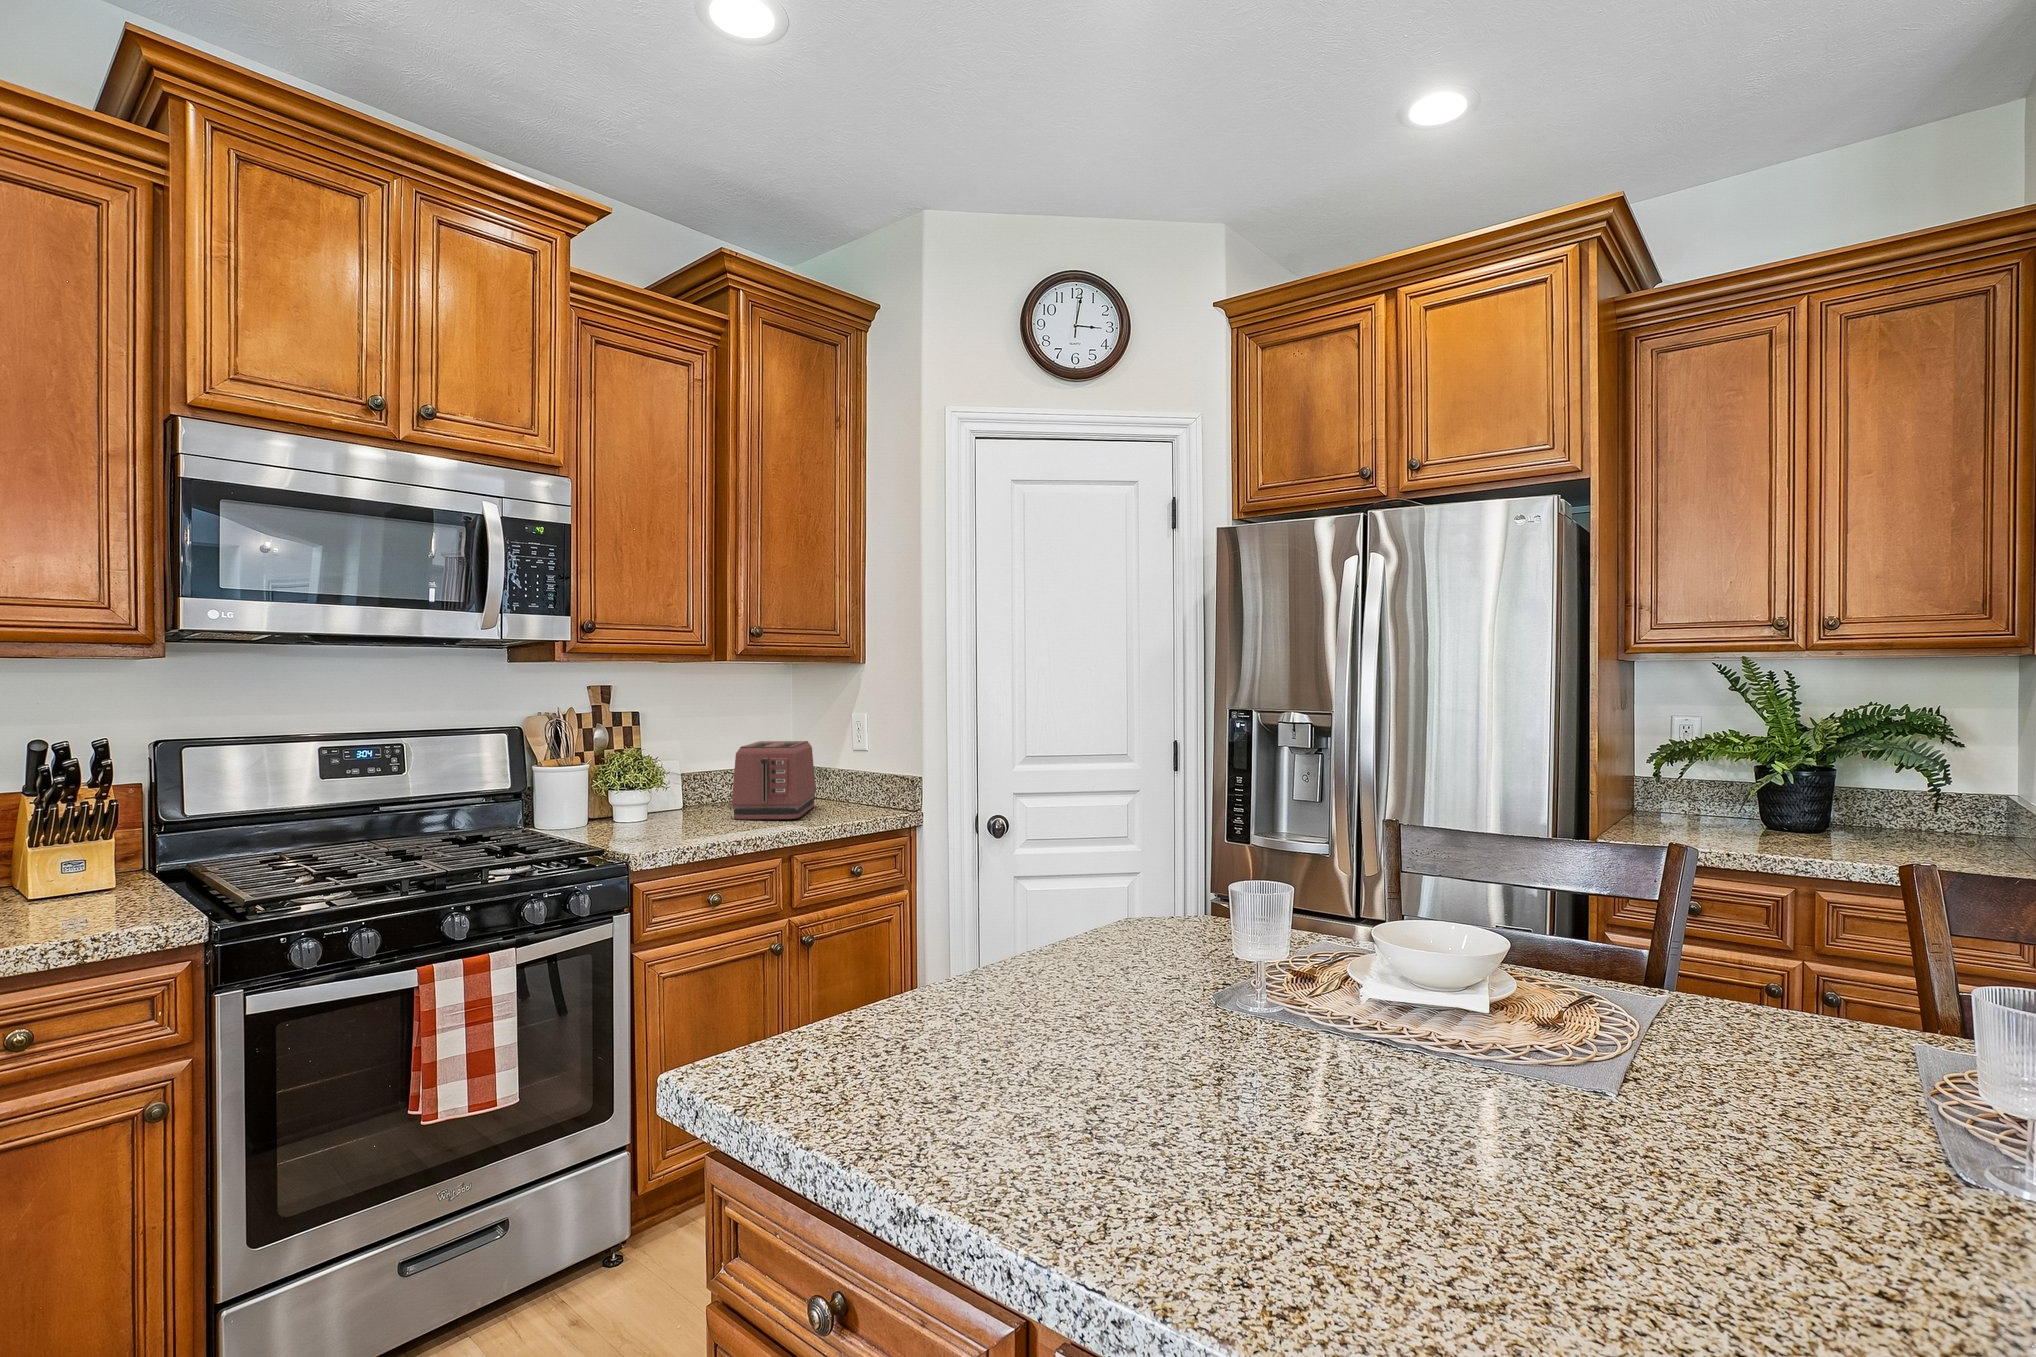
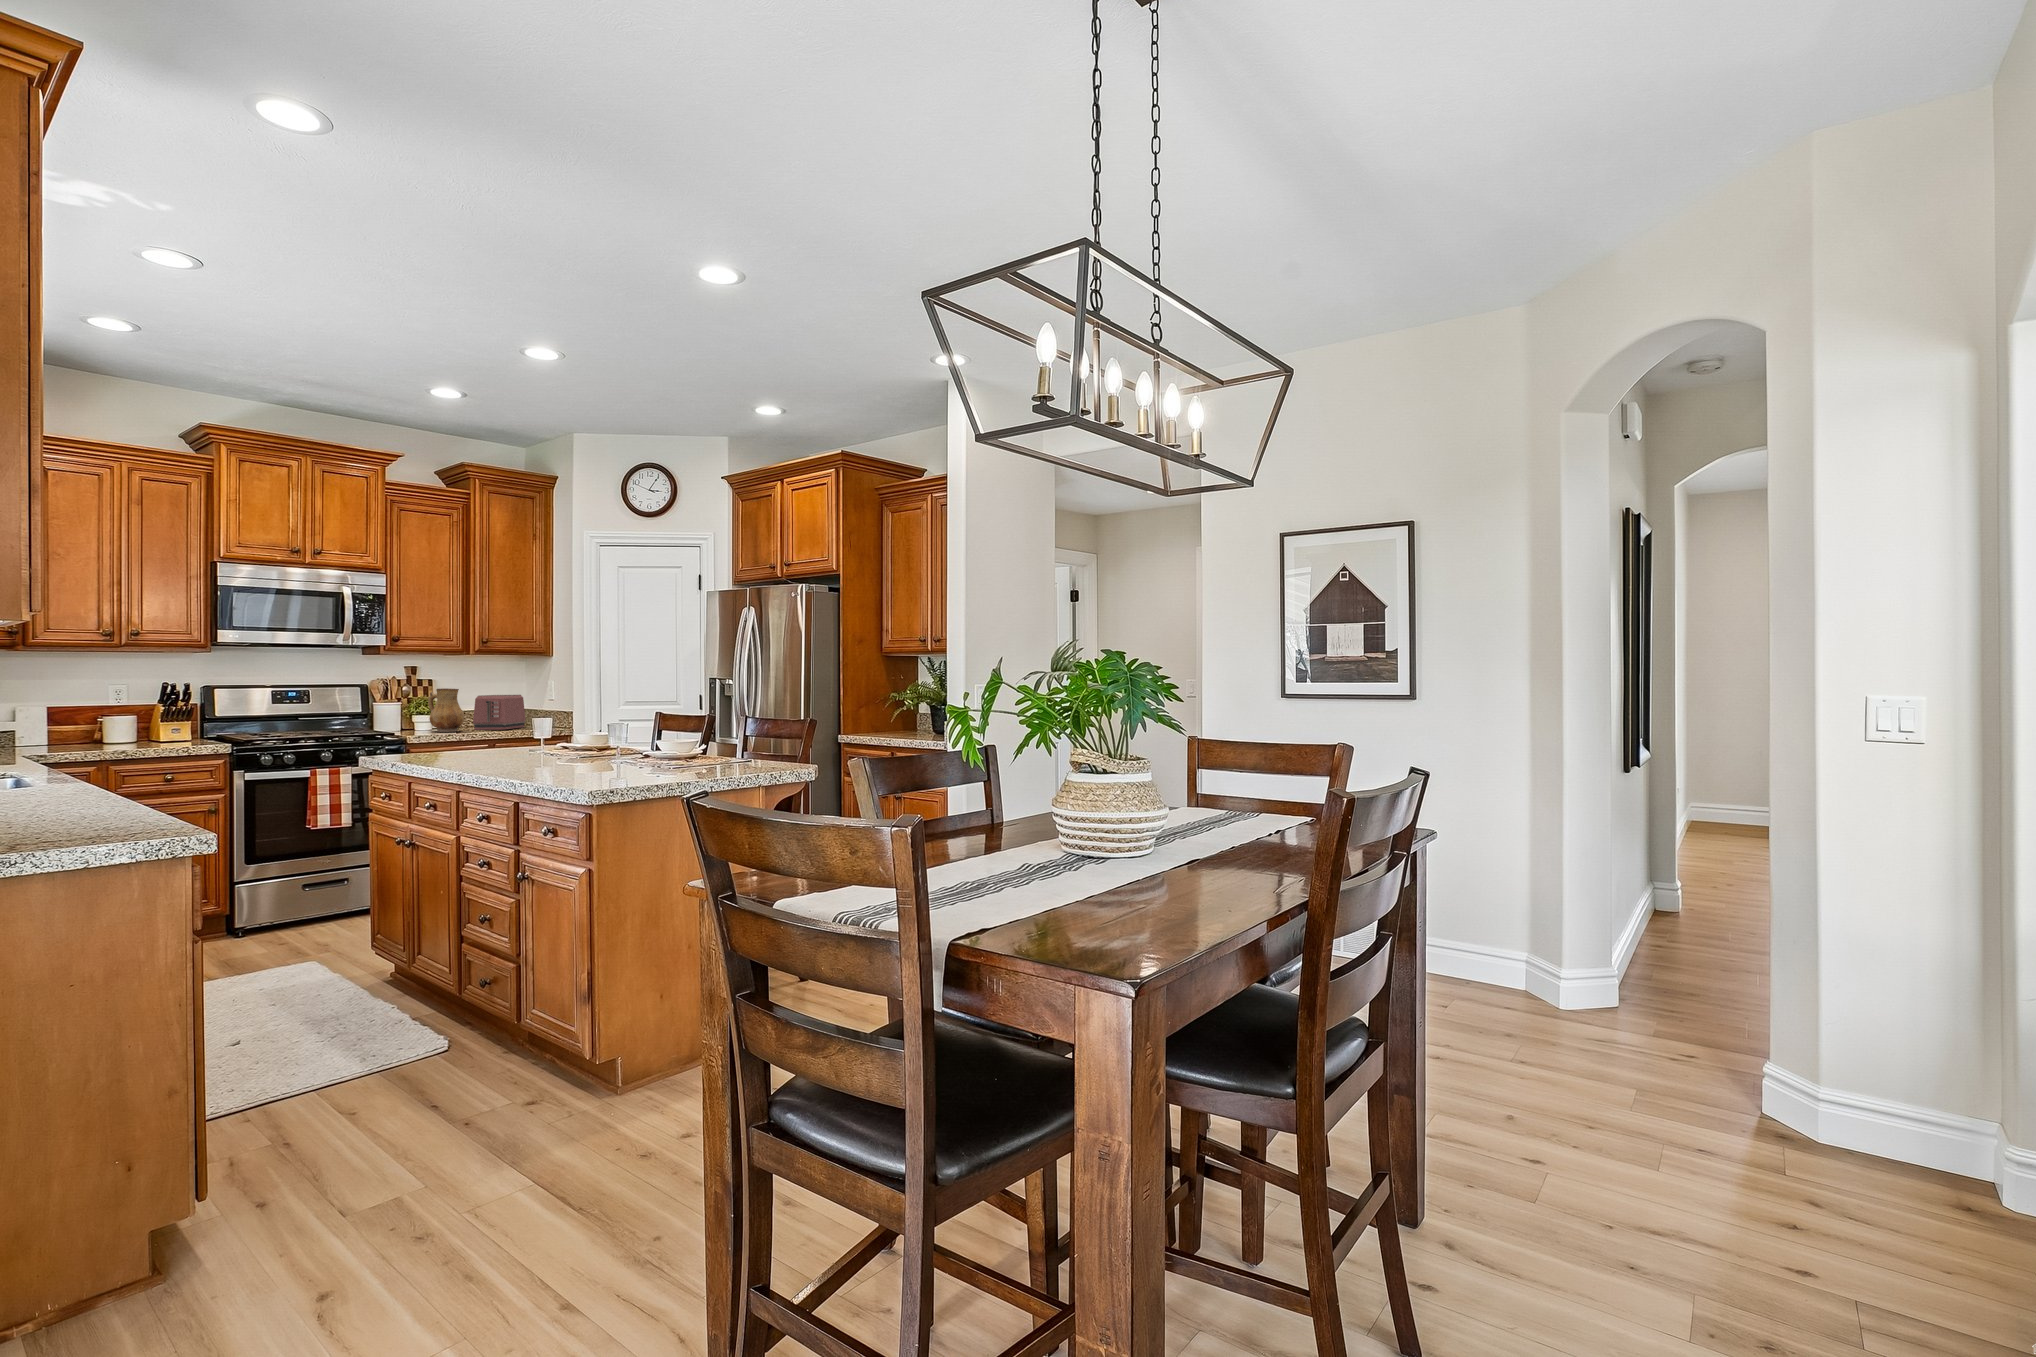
ceramic pitcher: none [651,734,727,832] -> present [428,688,464,732]

